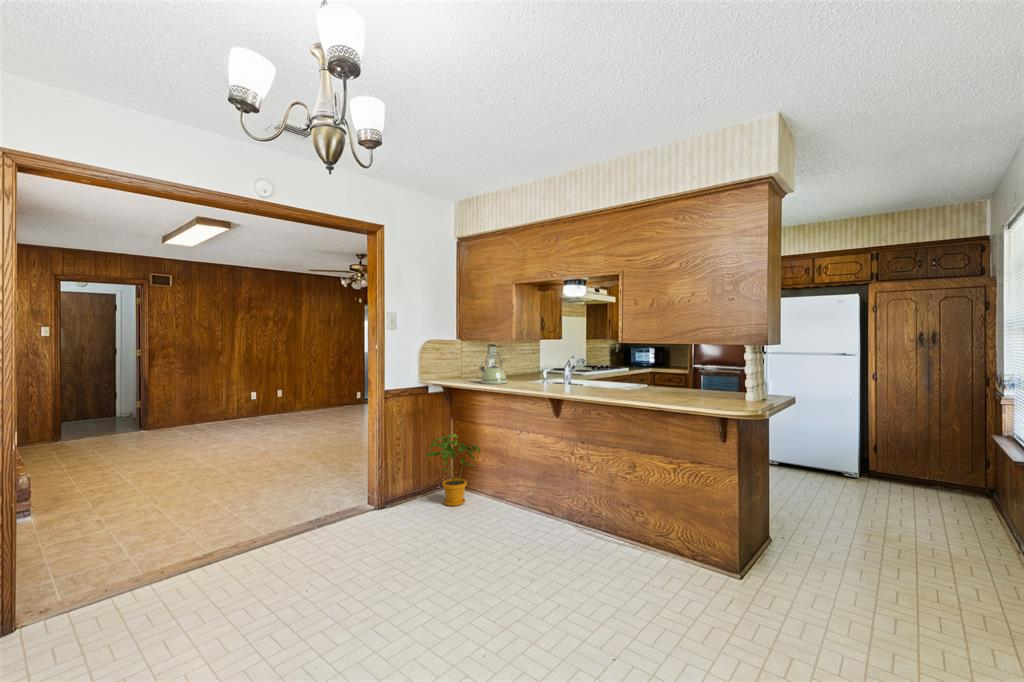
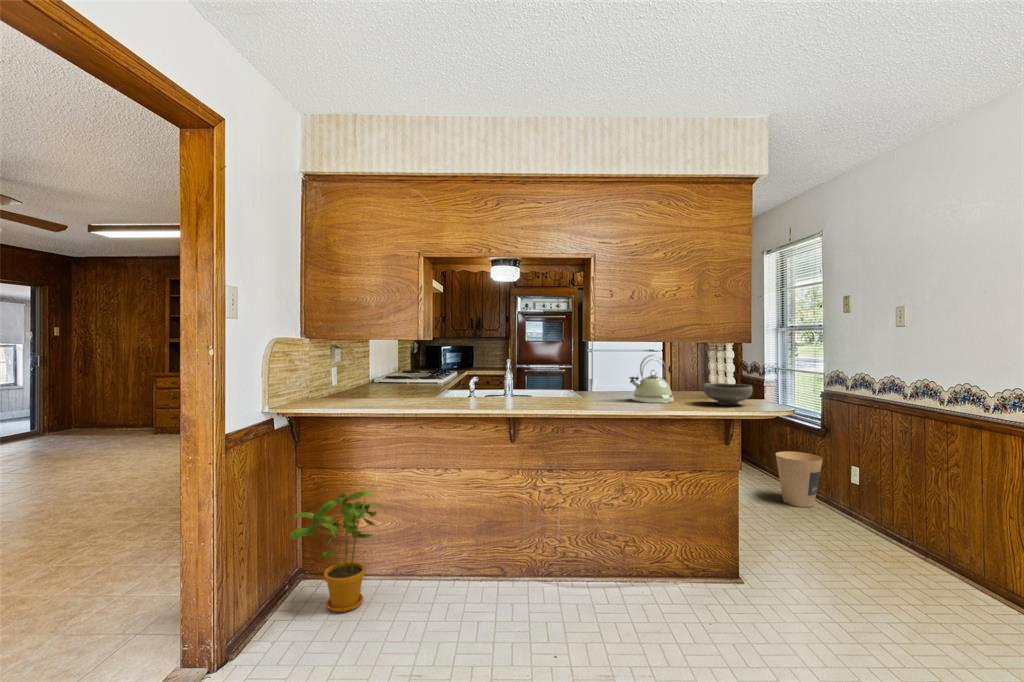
kettle: present [479,353,507,384] -> present [630,355,674,403]
bowl: none [705,383,753,404] -> present [704,383,752,405]
trash can: none [939,480,1014,556] -> present [776,451,823,507]

